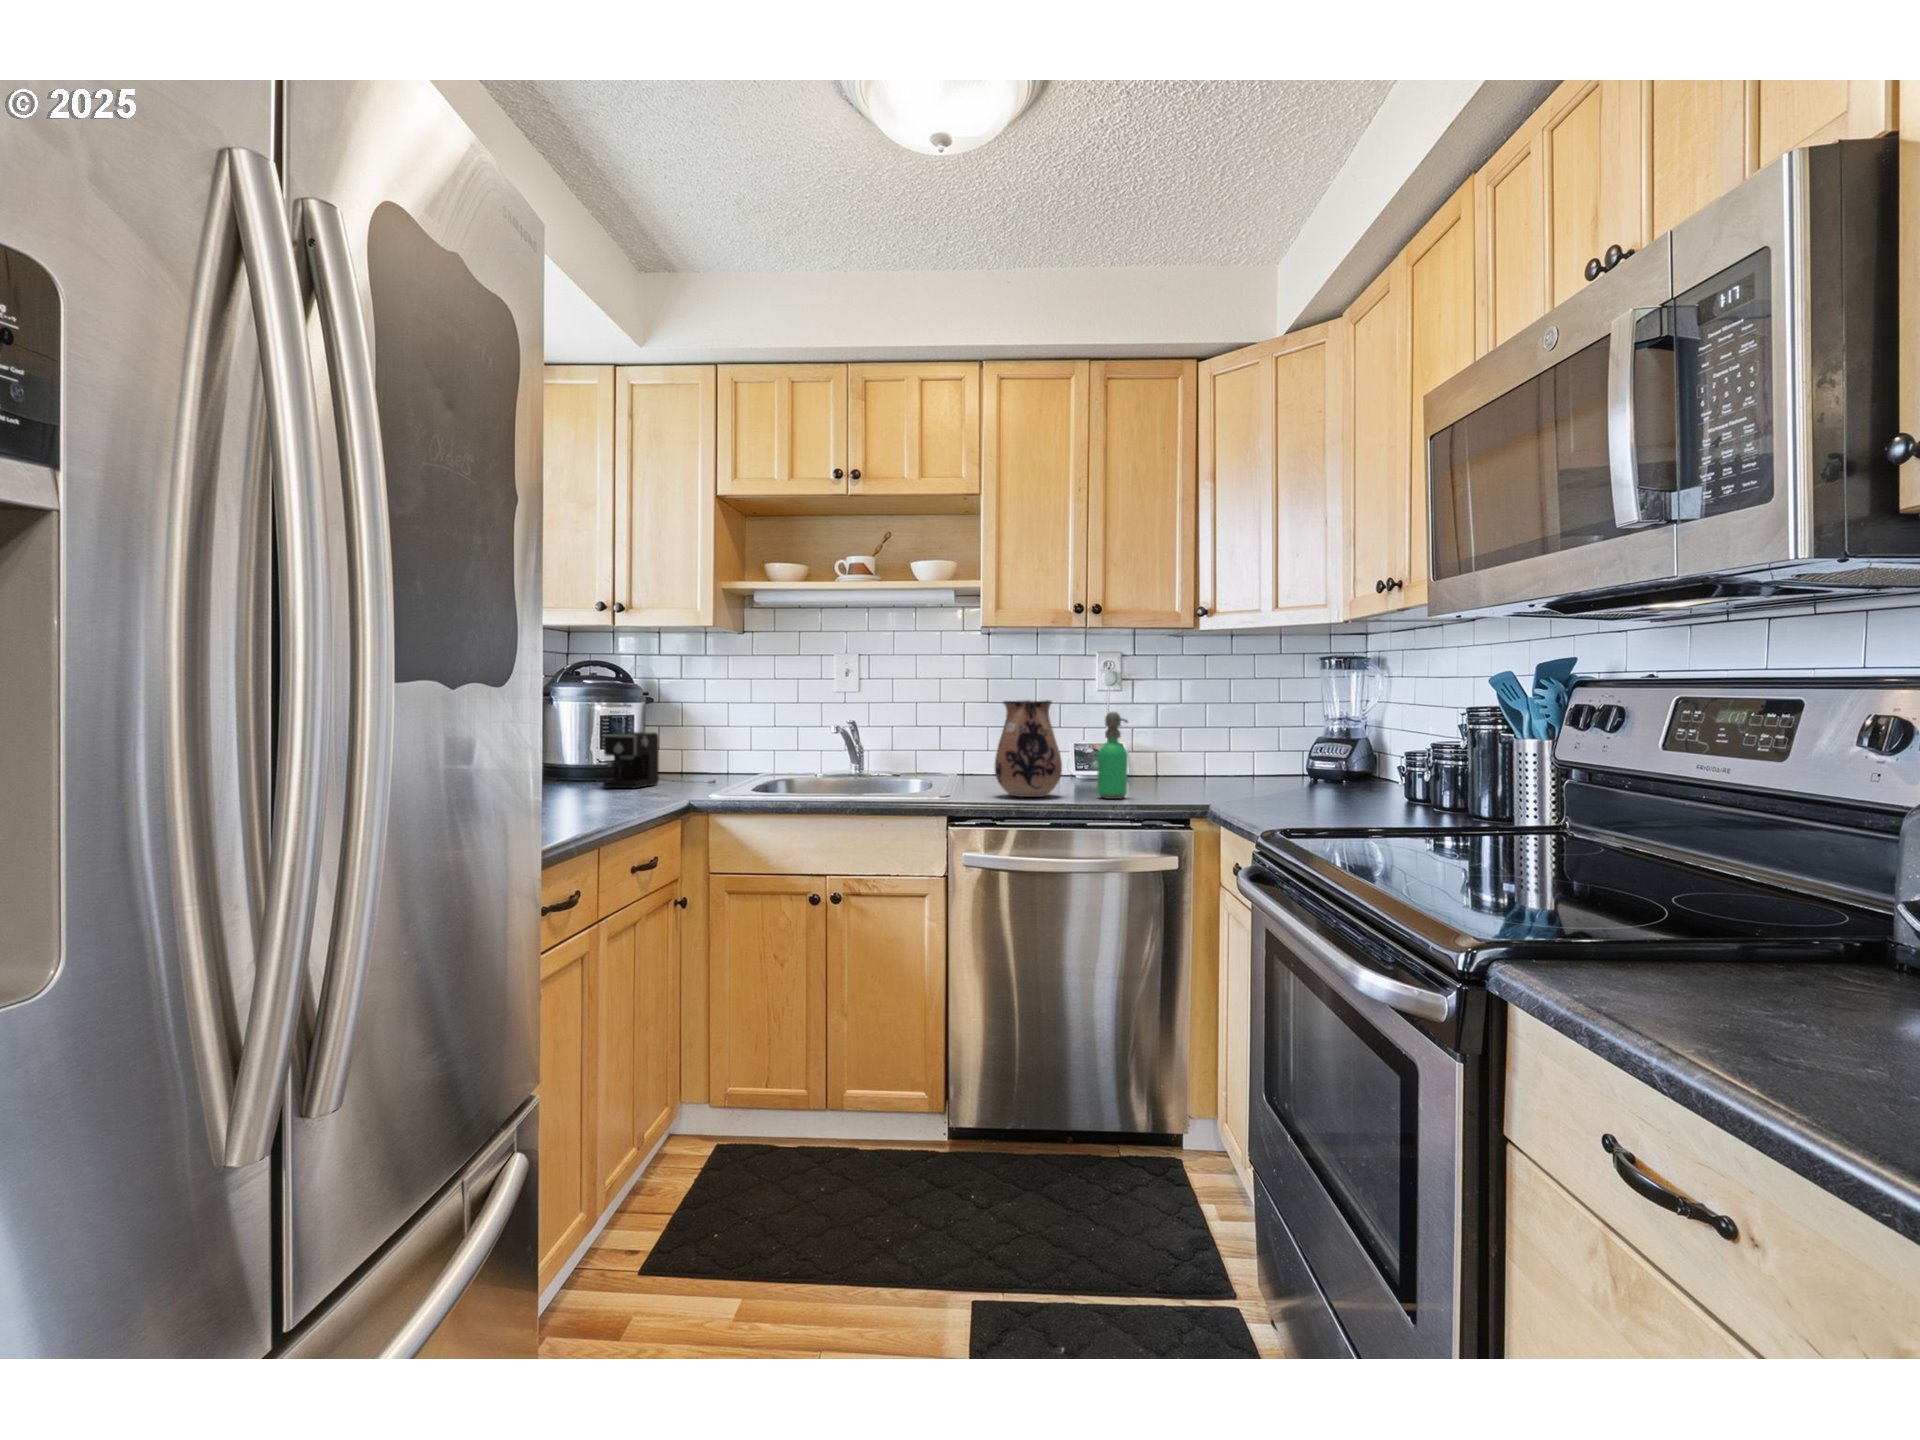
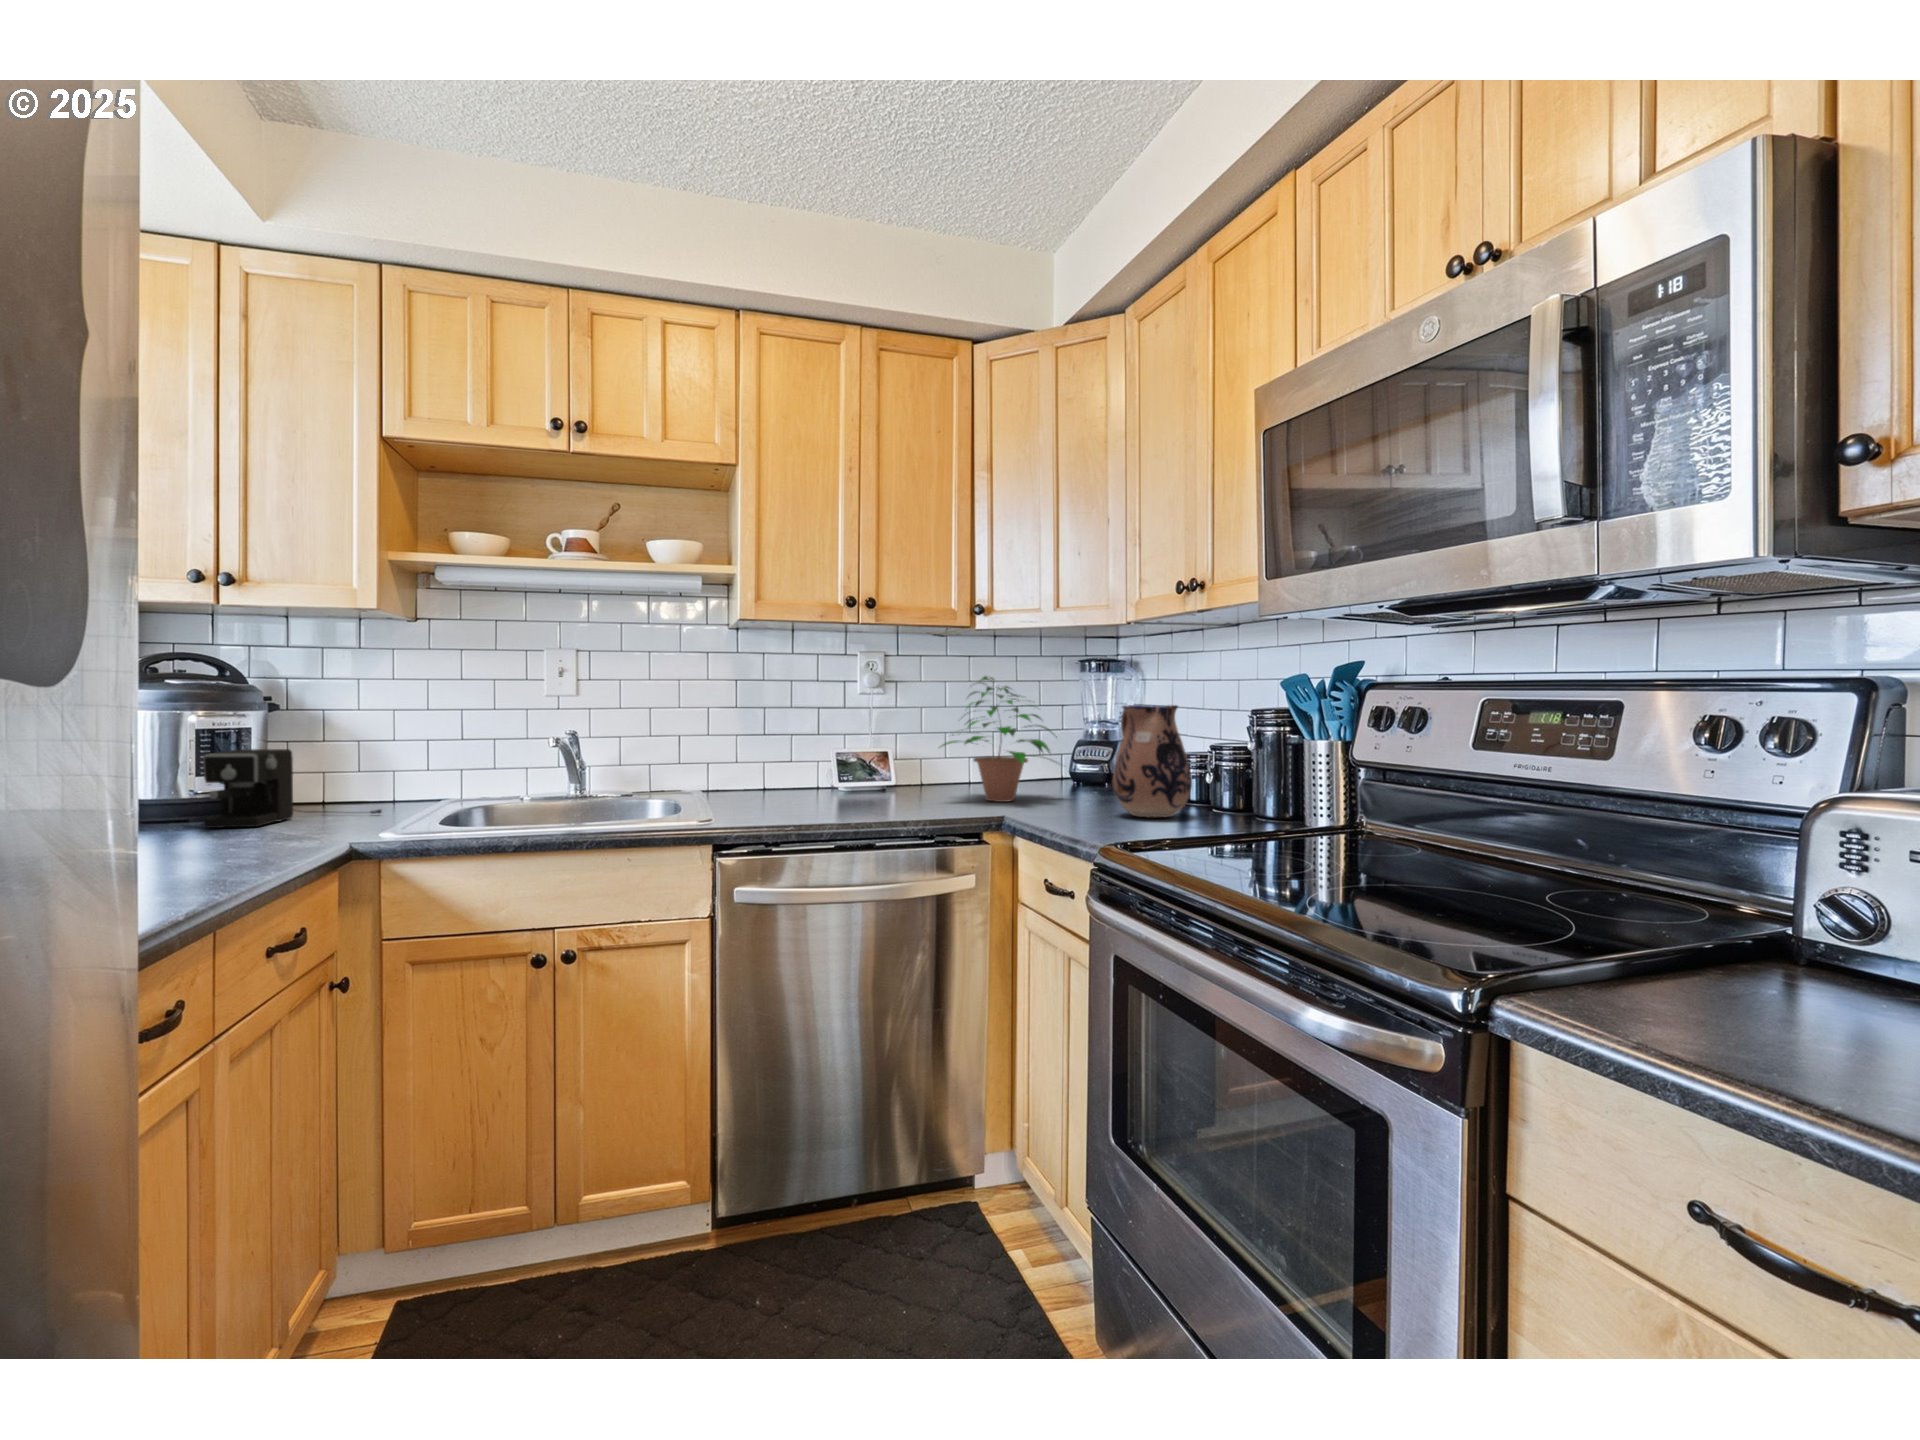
potted plant: none [1157,673,1289,792] -> present [941,676,1057,802]
ceramic pitcher: present [995,700,1062,797] -> present [1112,705,1192,817]
soap dispenser: present [1097,712,1128,799] -> none [884,718,921,815]

